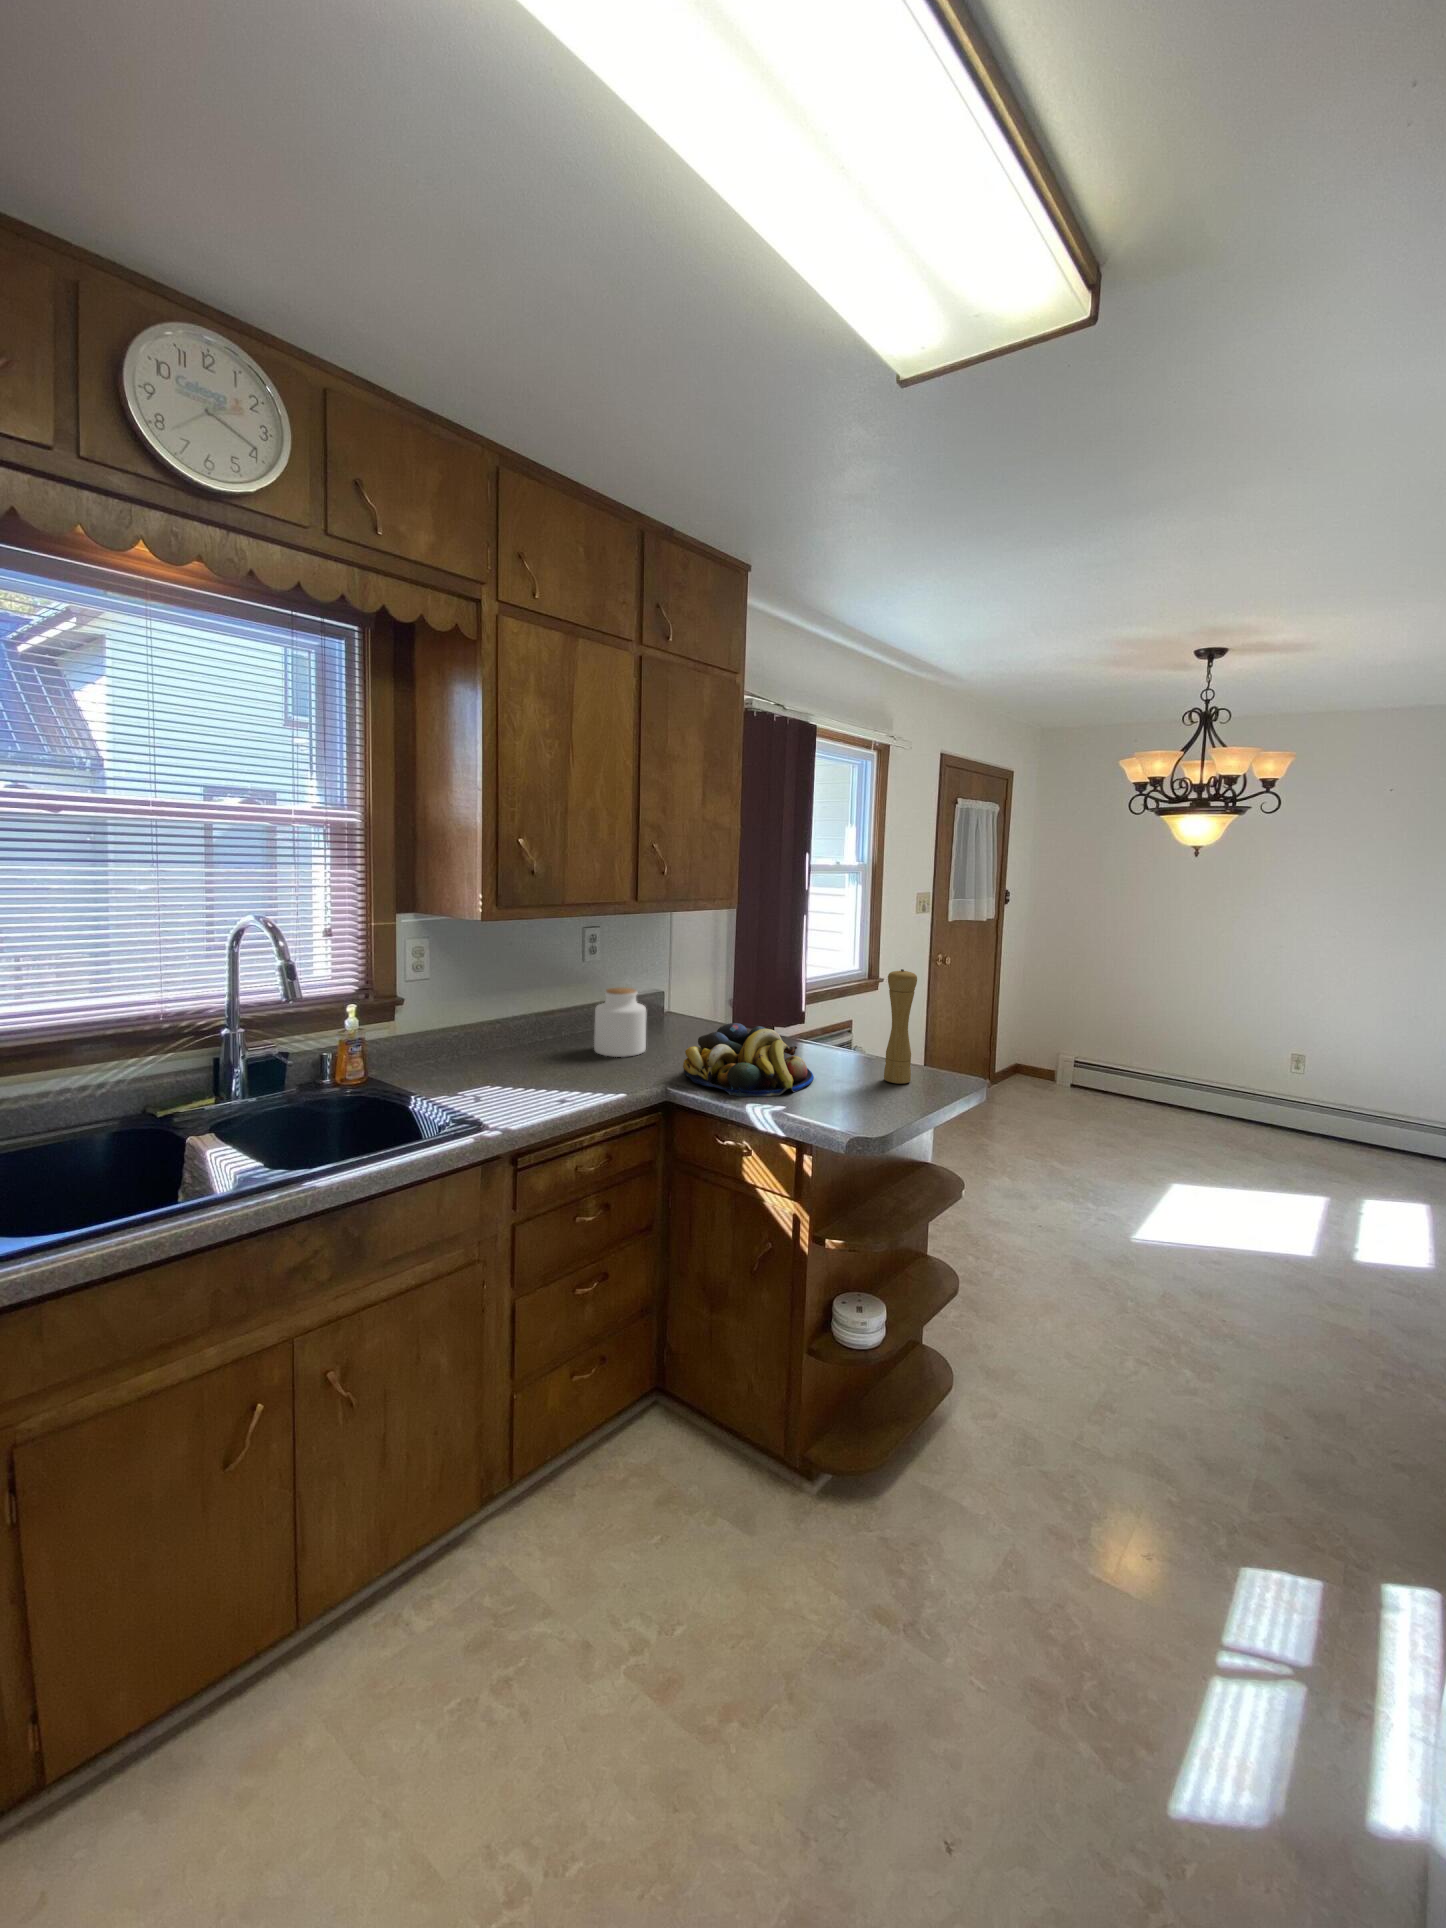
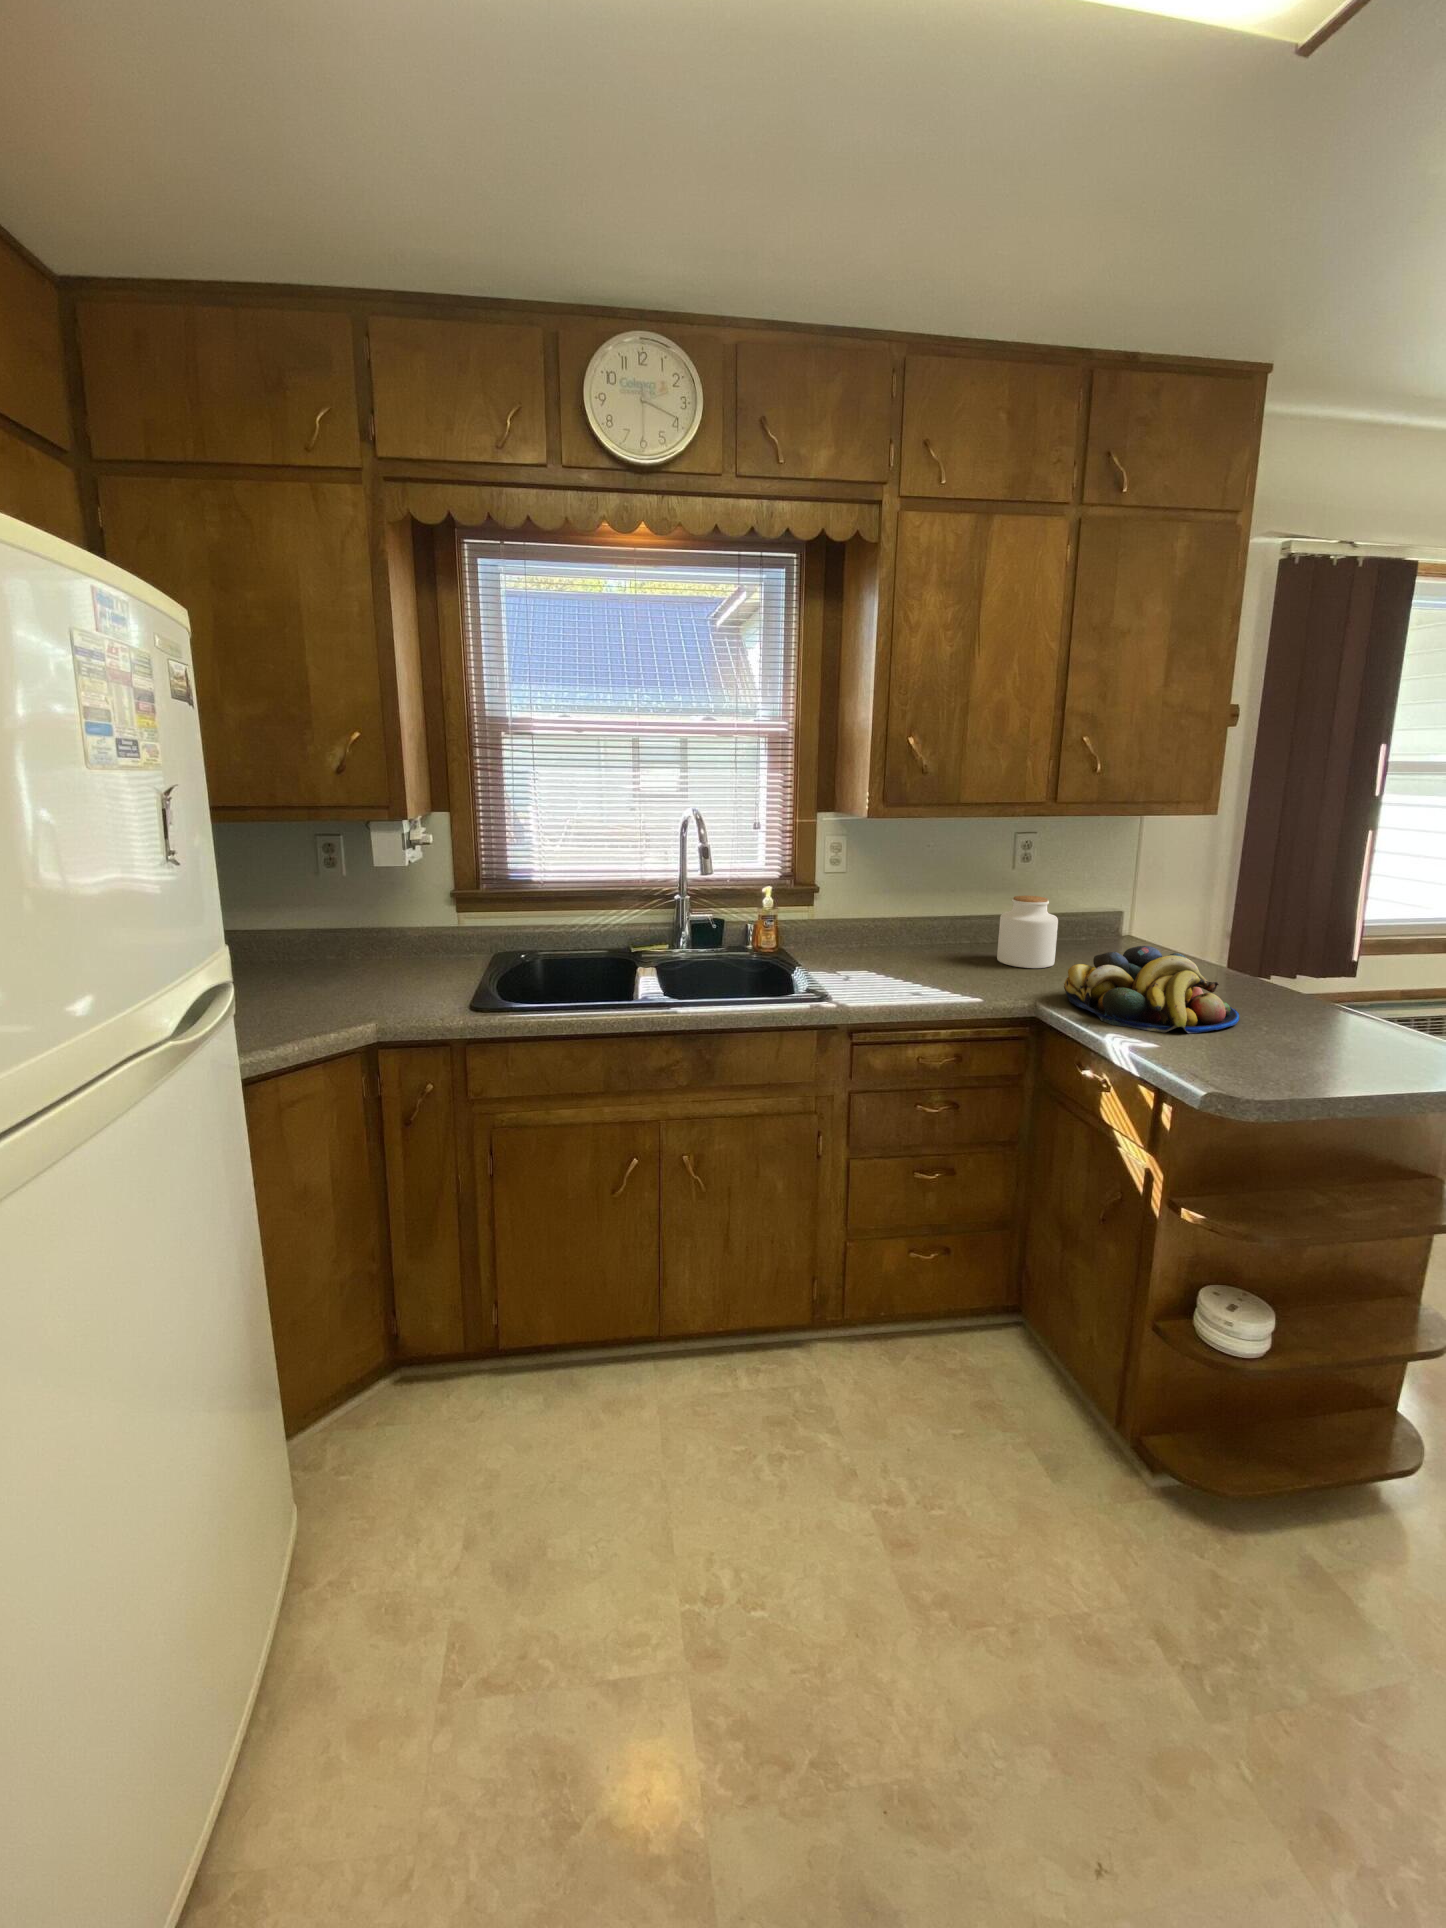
pepper mill: present [884,969,917,1084] -> none [1349,899,1423,1055]

